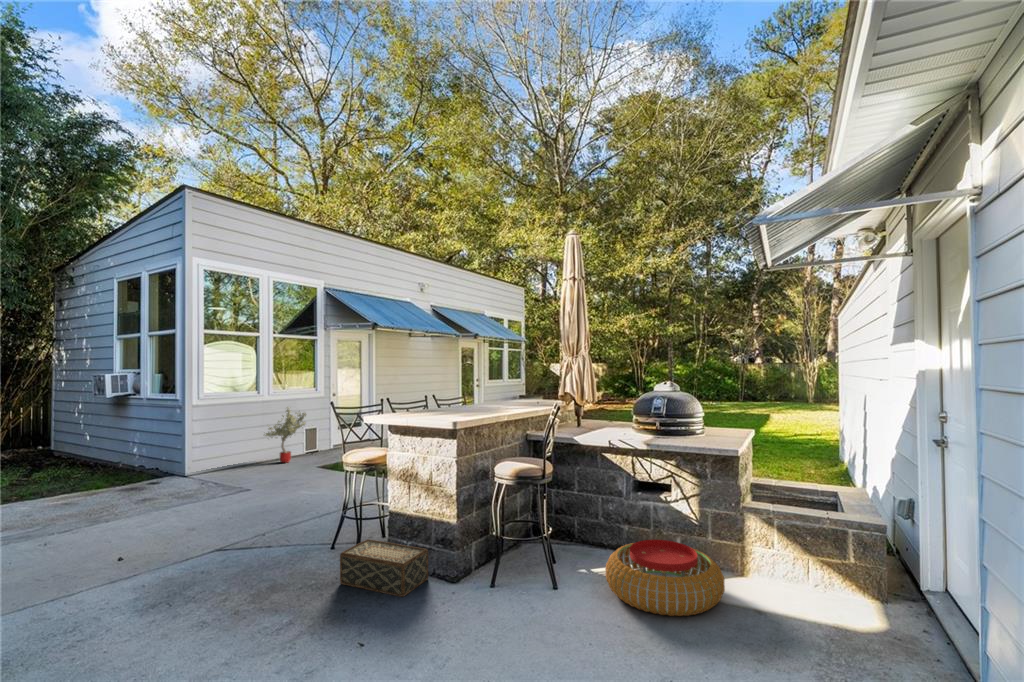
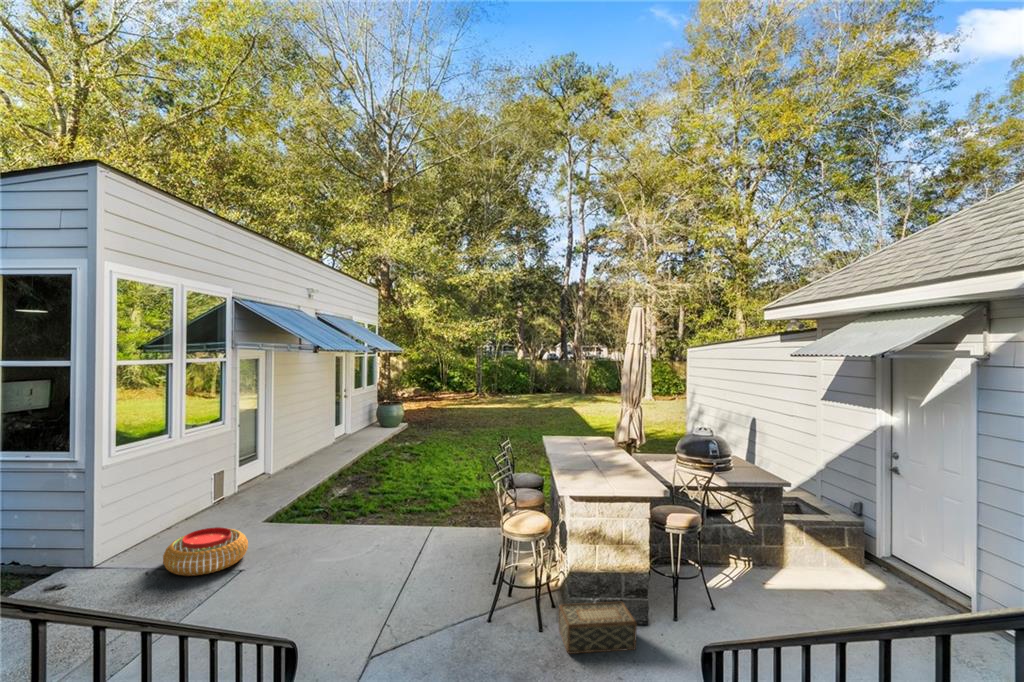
potted tree: present [265,407,306,463] -> none [183,450,231,520]
pouf: present [605,540,725,616] -> present [163,527,248,576]

